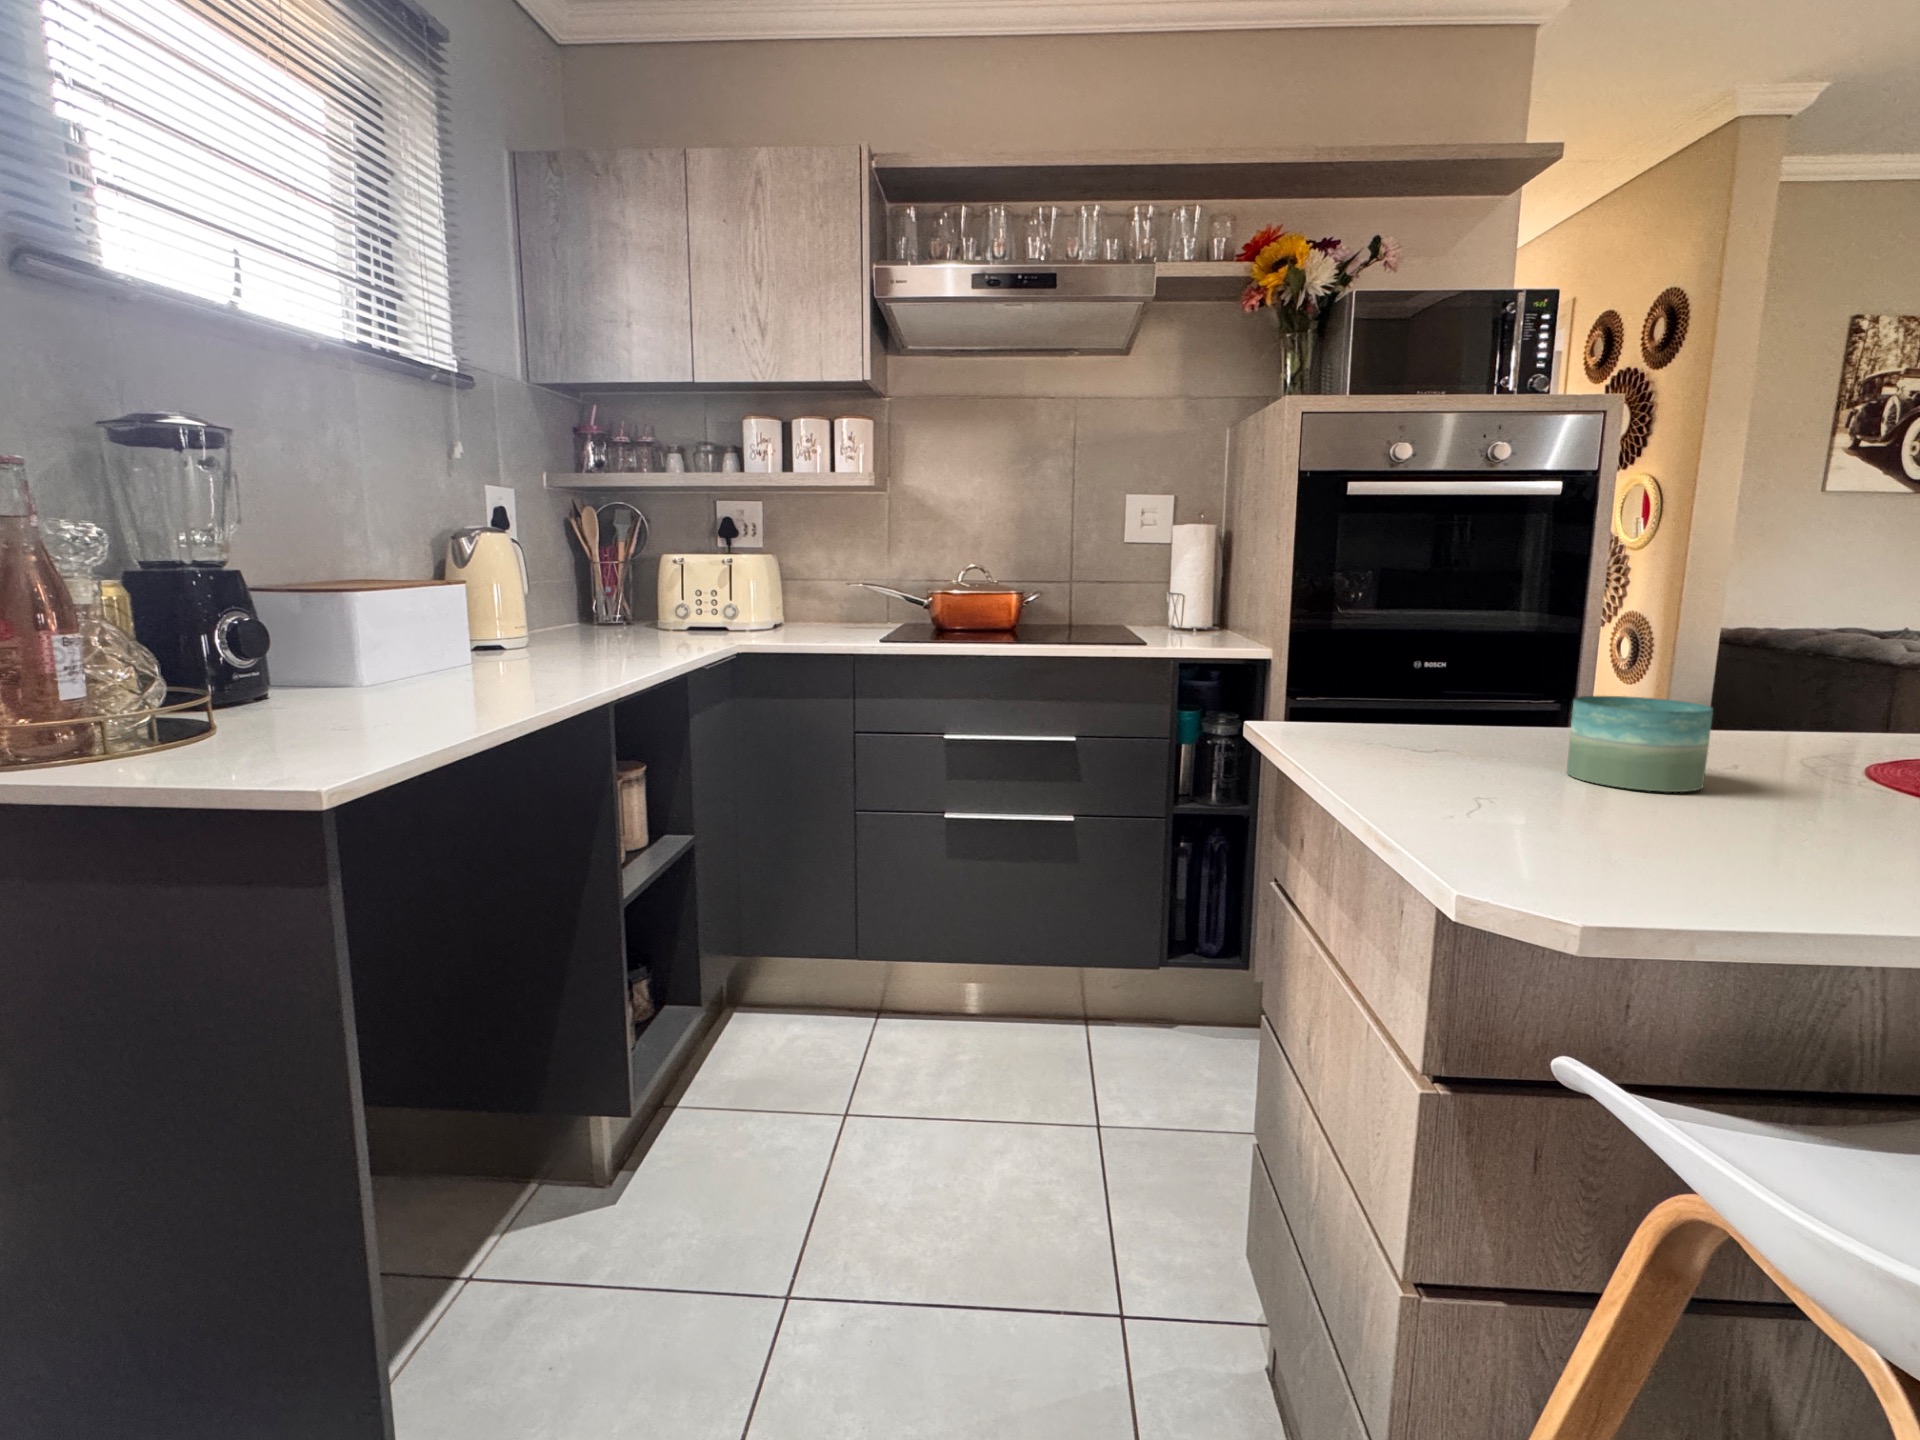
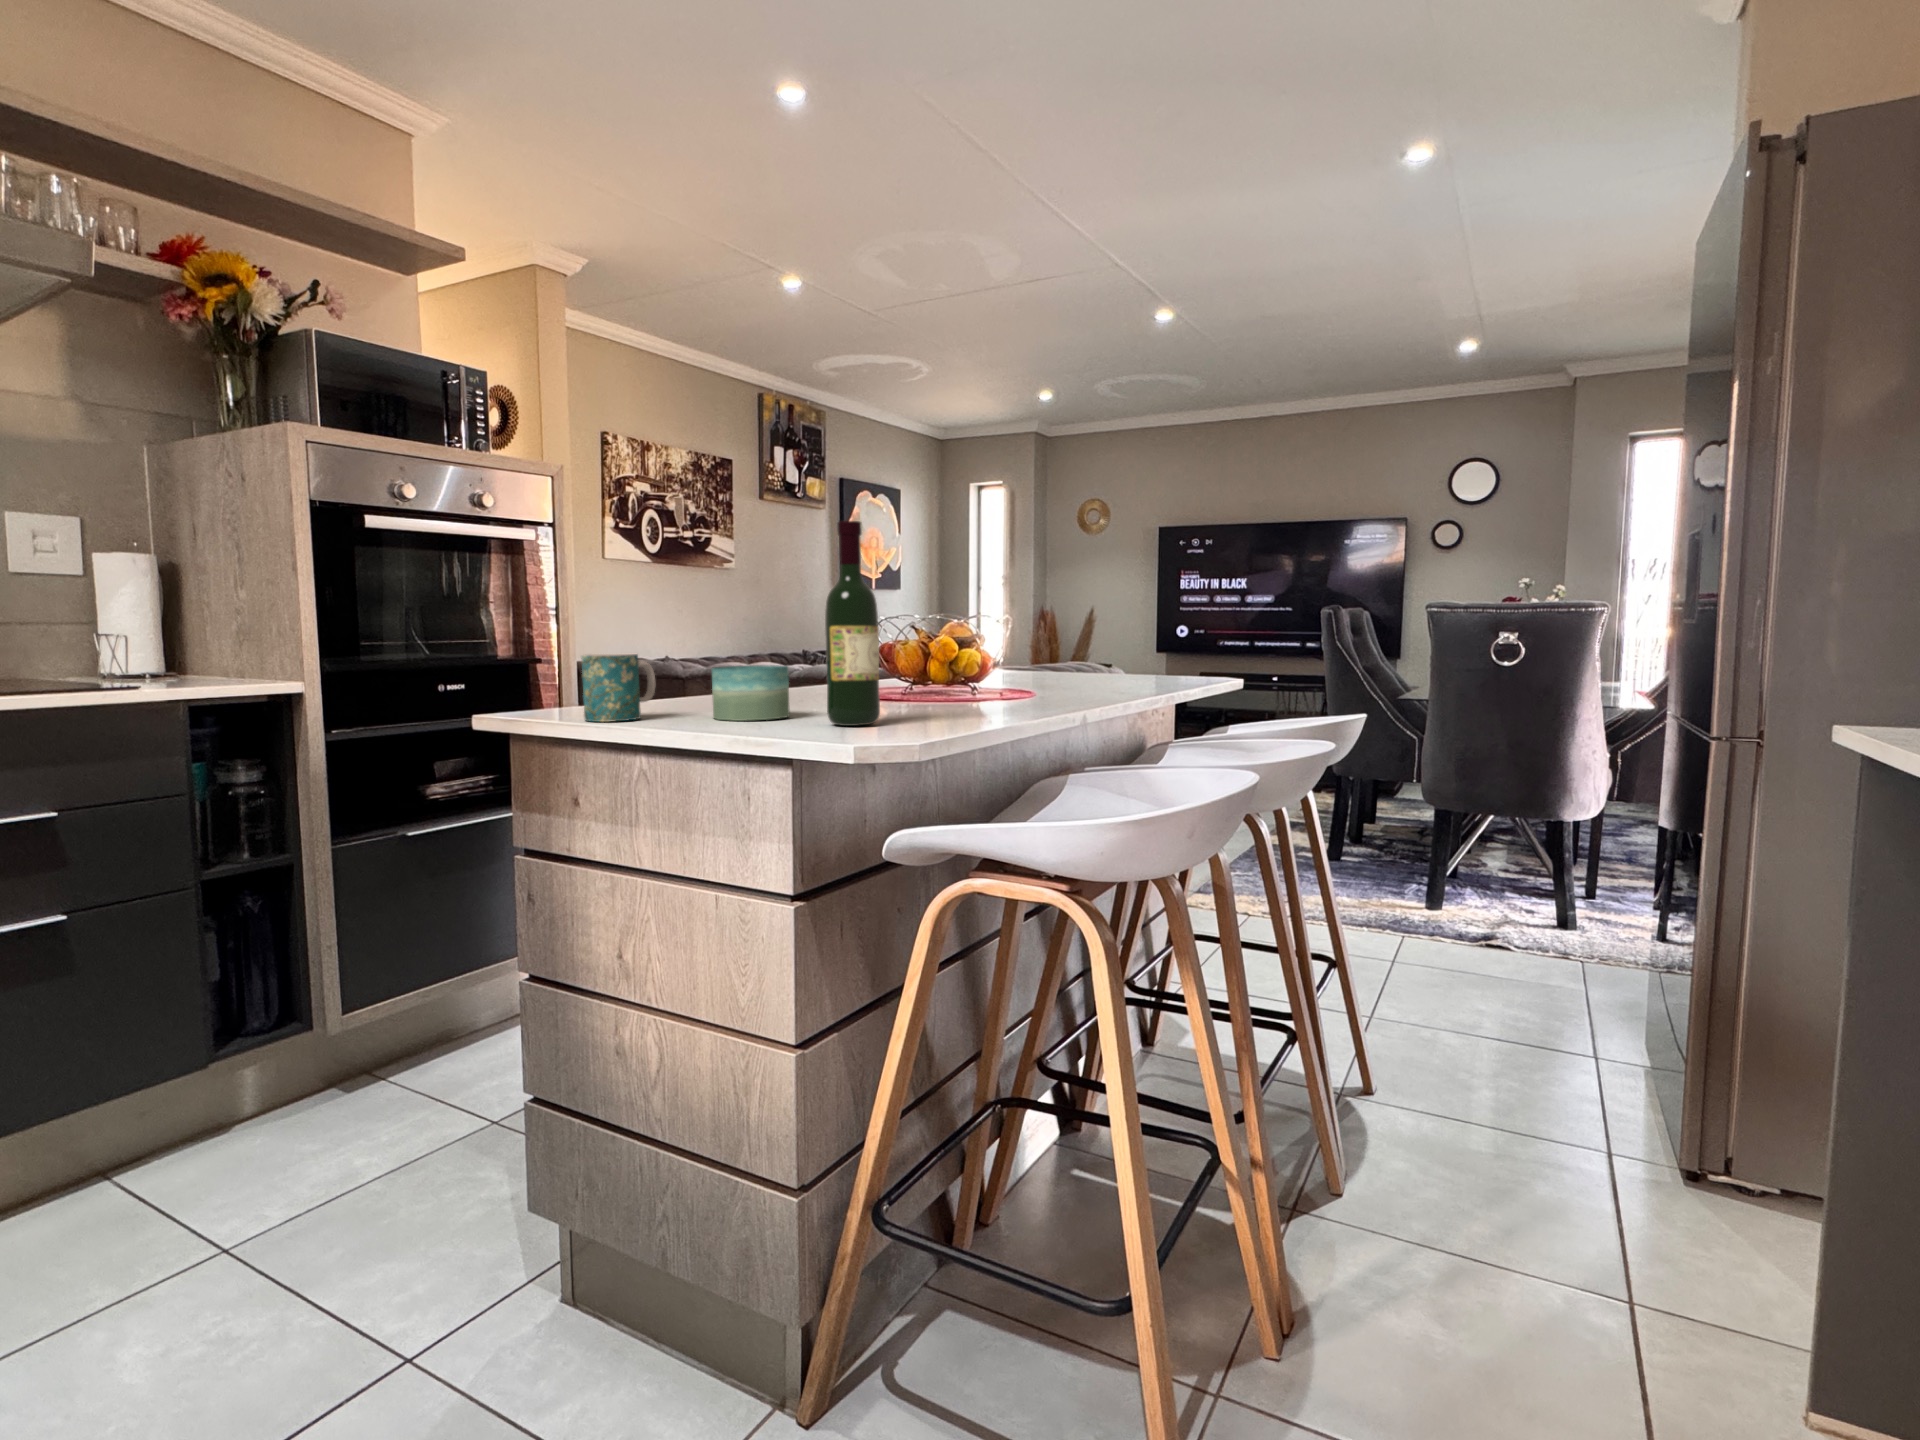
wine bottle: none [1718,469,1863,841] -> present [825,521,880,726]
mug: none [1393,660,1505,753] -> present [581,654,656,722]

